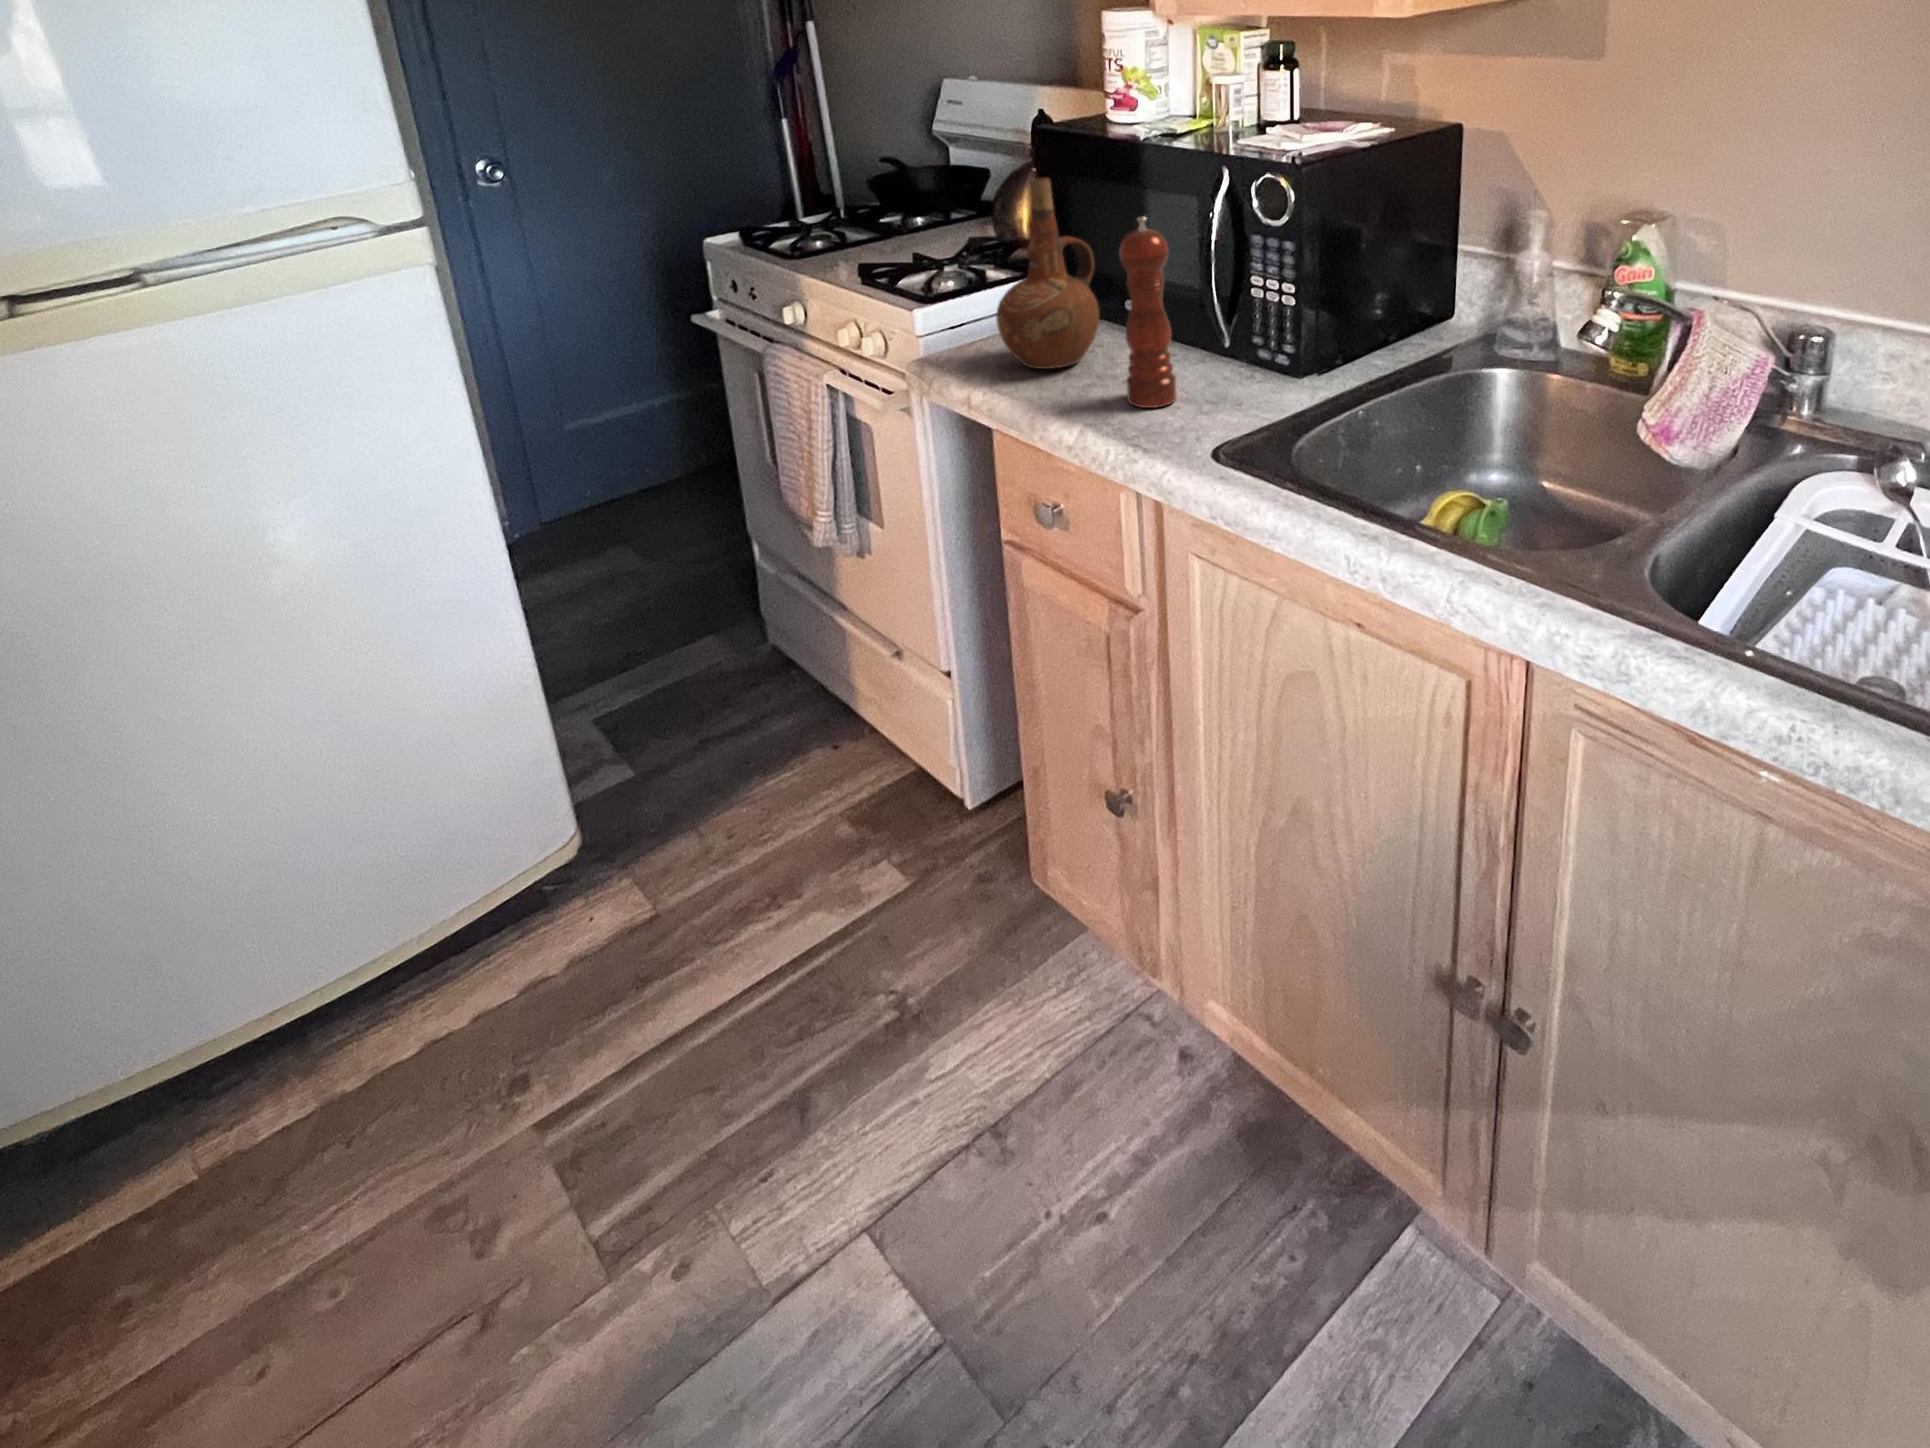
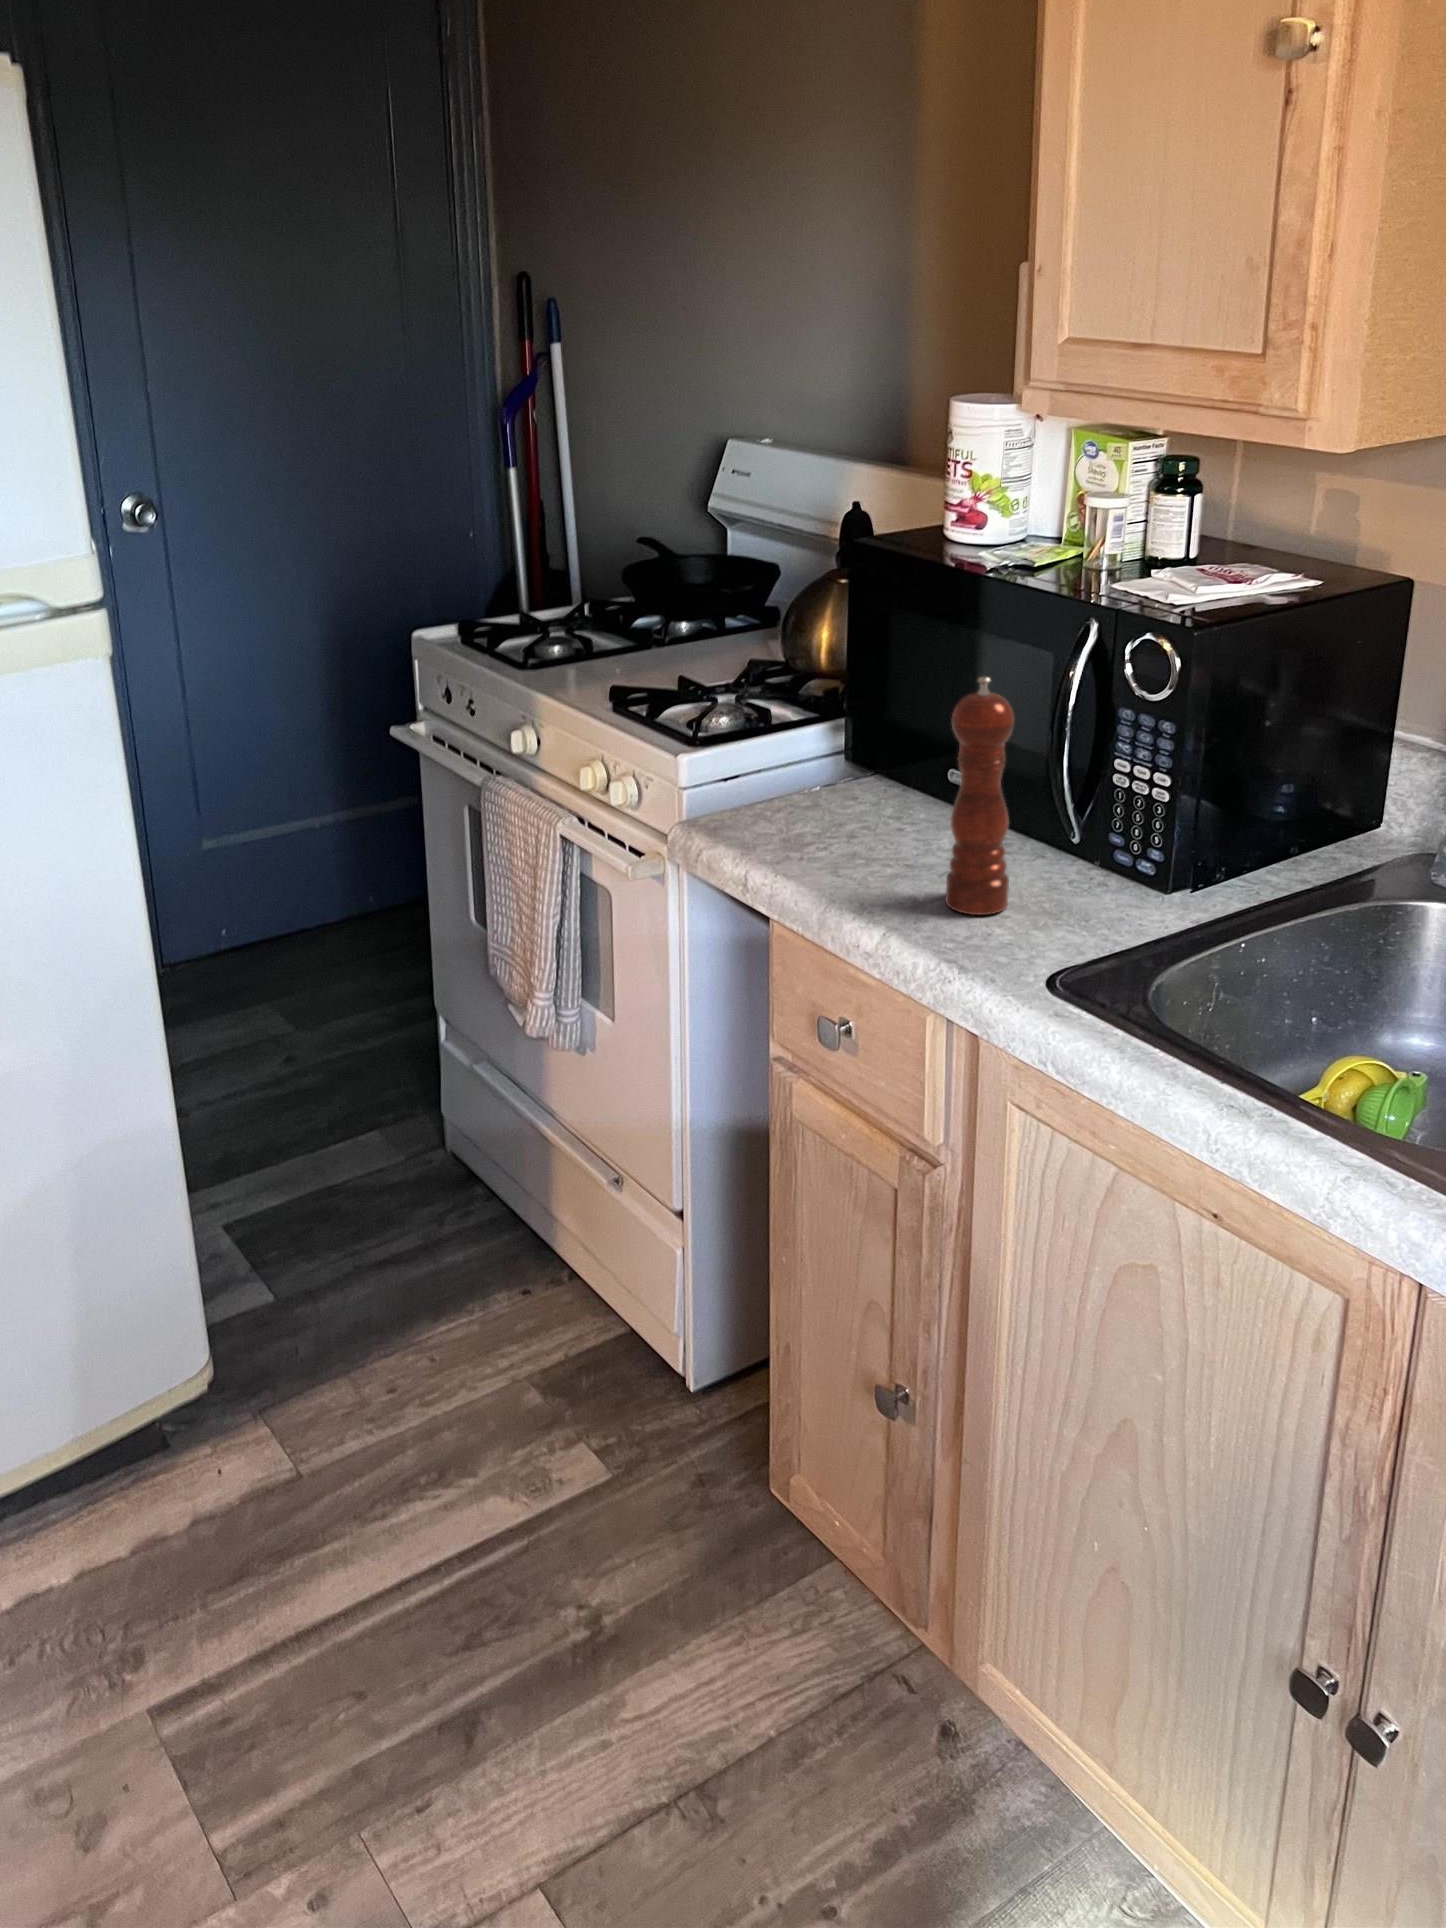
ceramic pitcher: present [996,178,1099,369] -> none [787,611,916,850]

